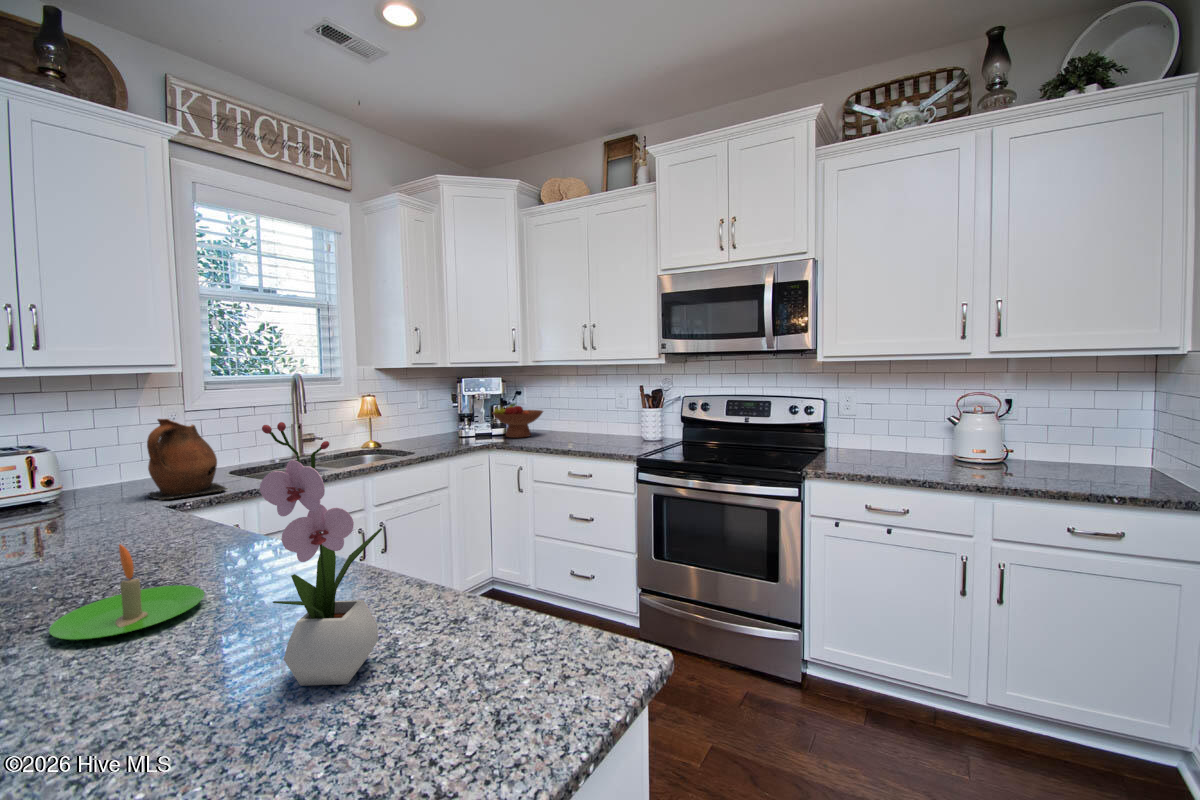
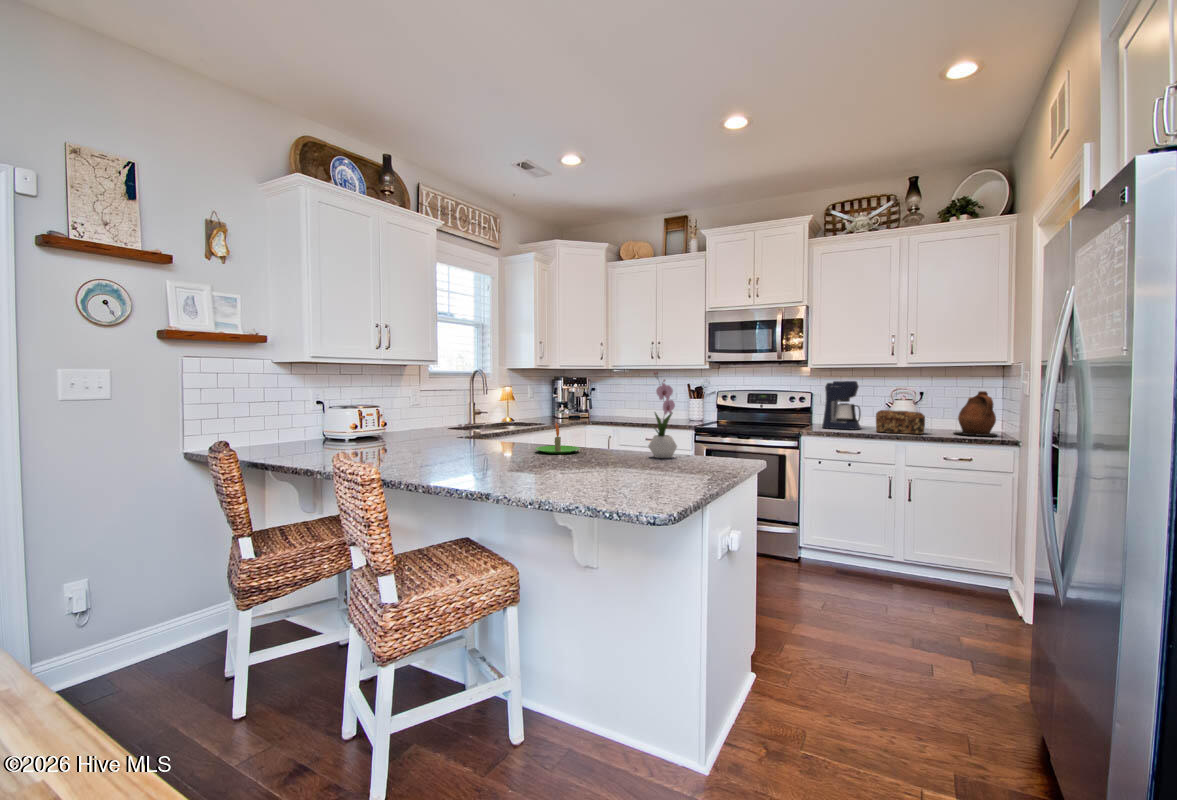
coffee maker: none [840,383,906,466] -> present [822,381,861,430]
fruit bowl: present [492,403,543,438] -> none [582,394,618,418]
ceramic pitcher: present [147,419,227,500] -> present [954,391,997,436]
bread loaf: none [933,435,1025,480] -> present [876,410,925,434]

